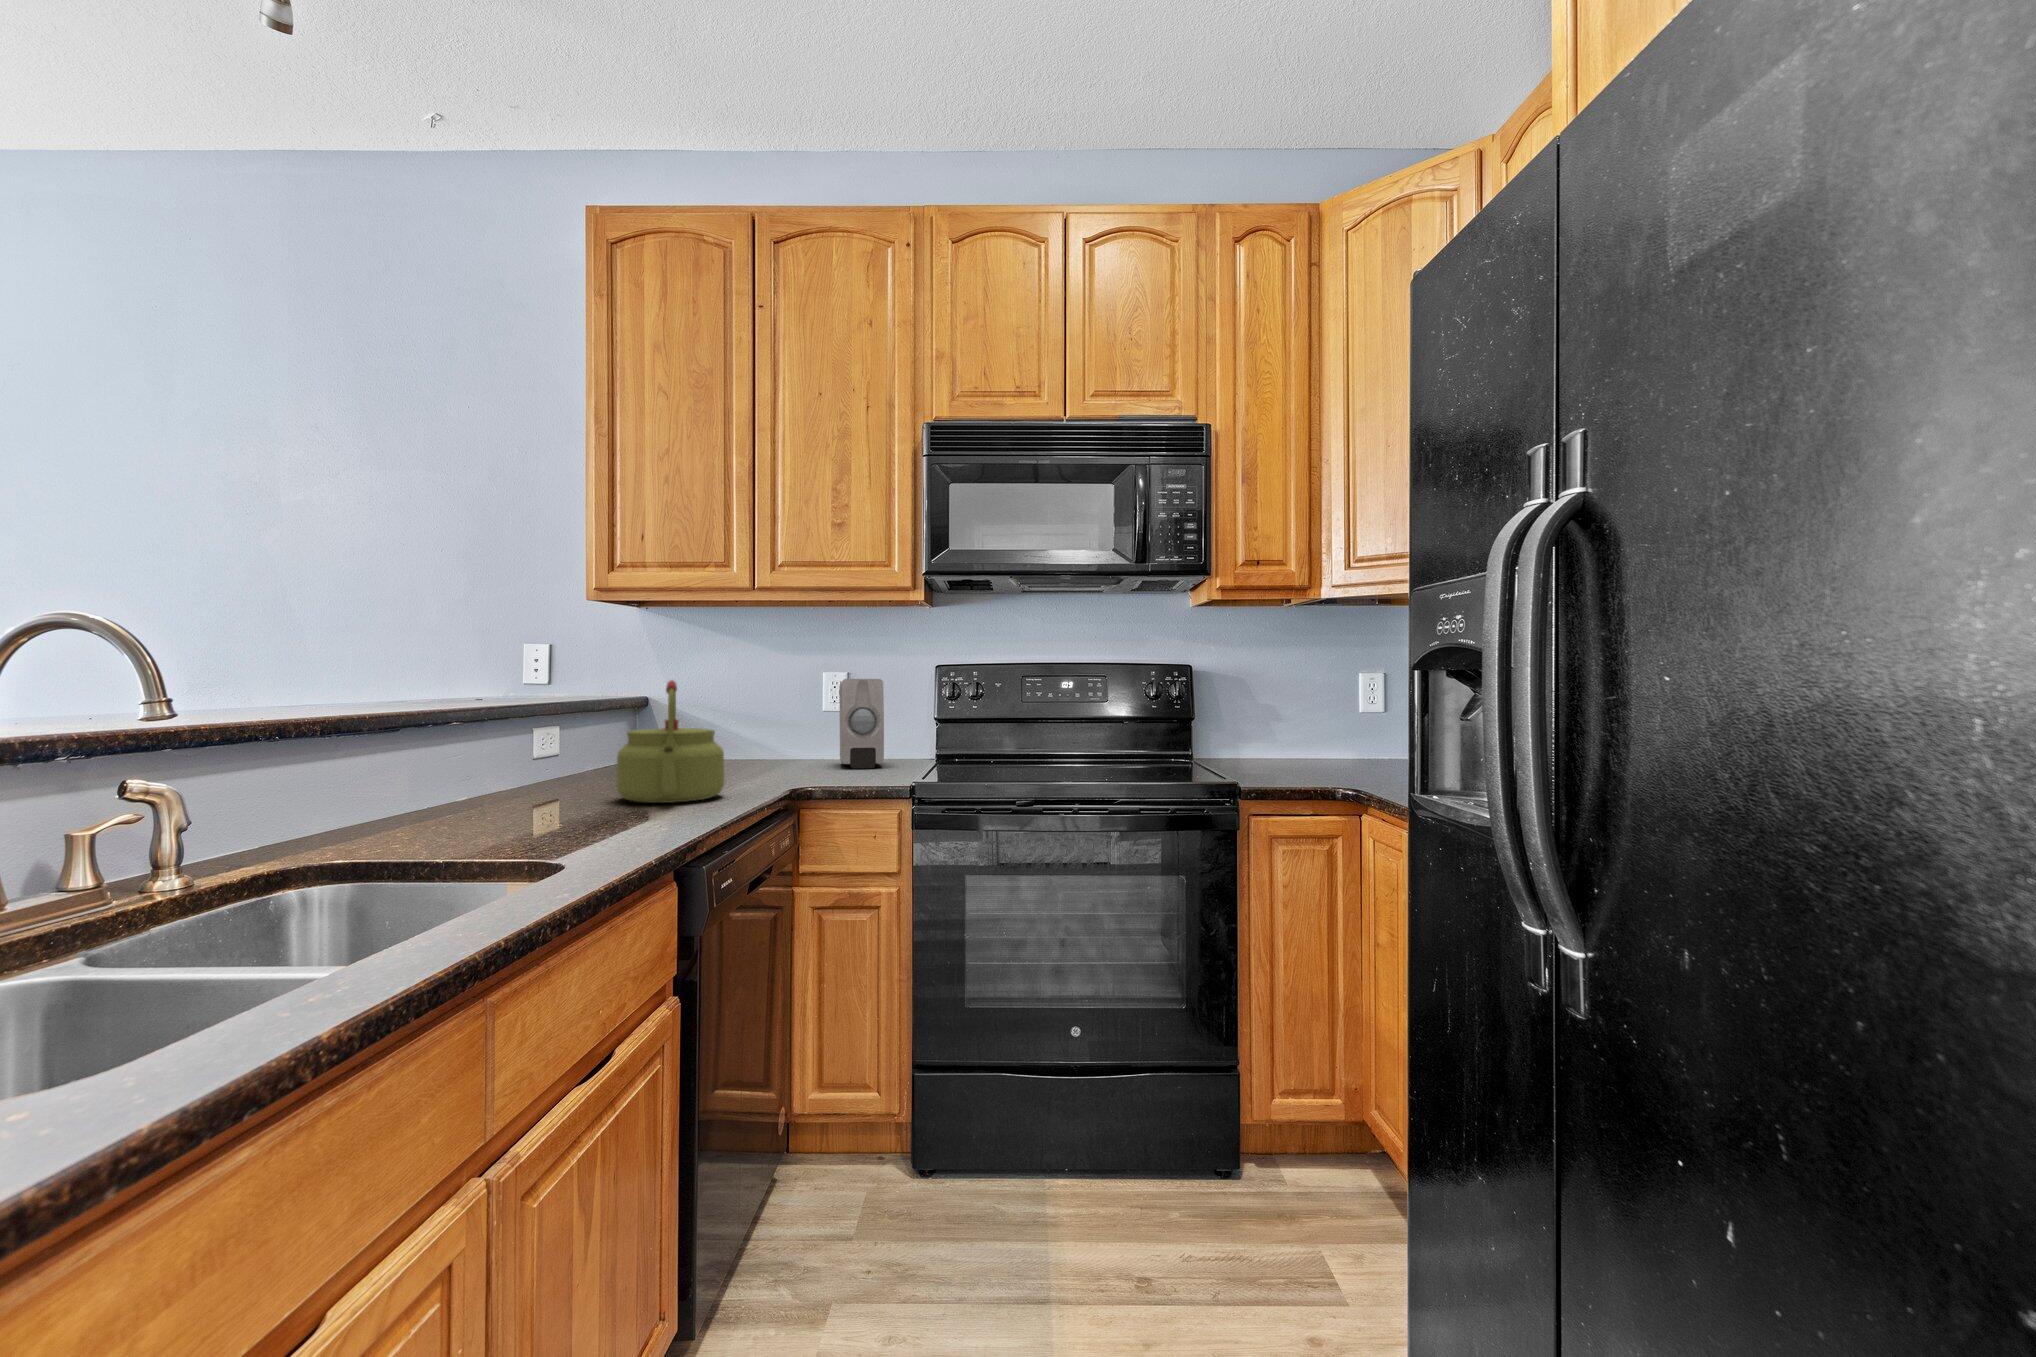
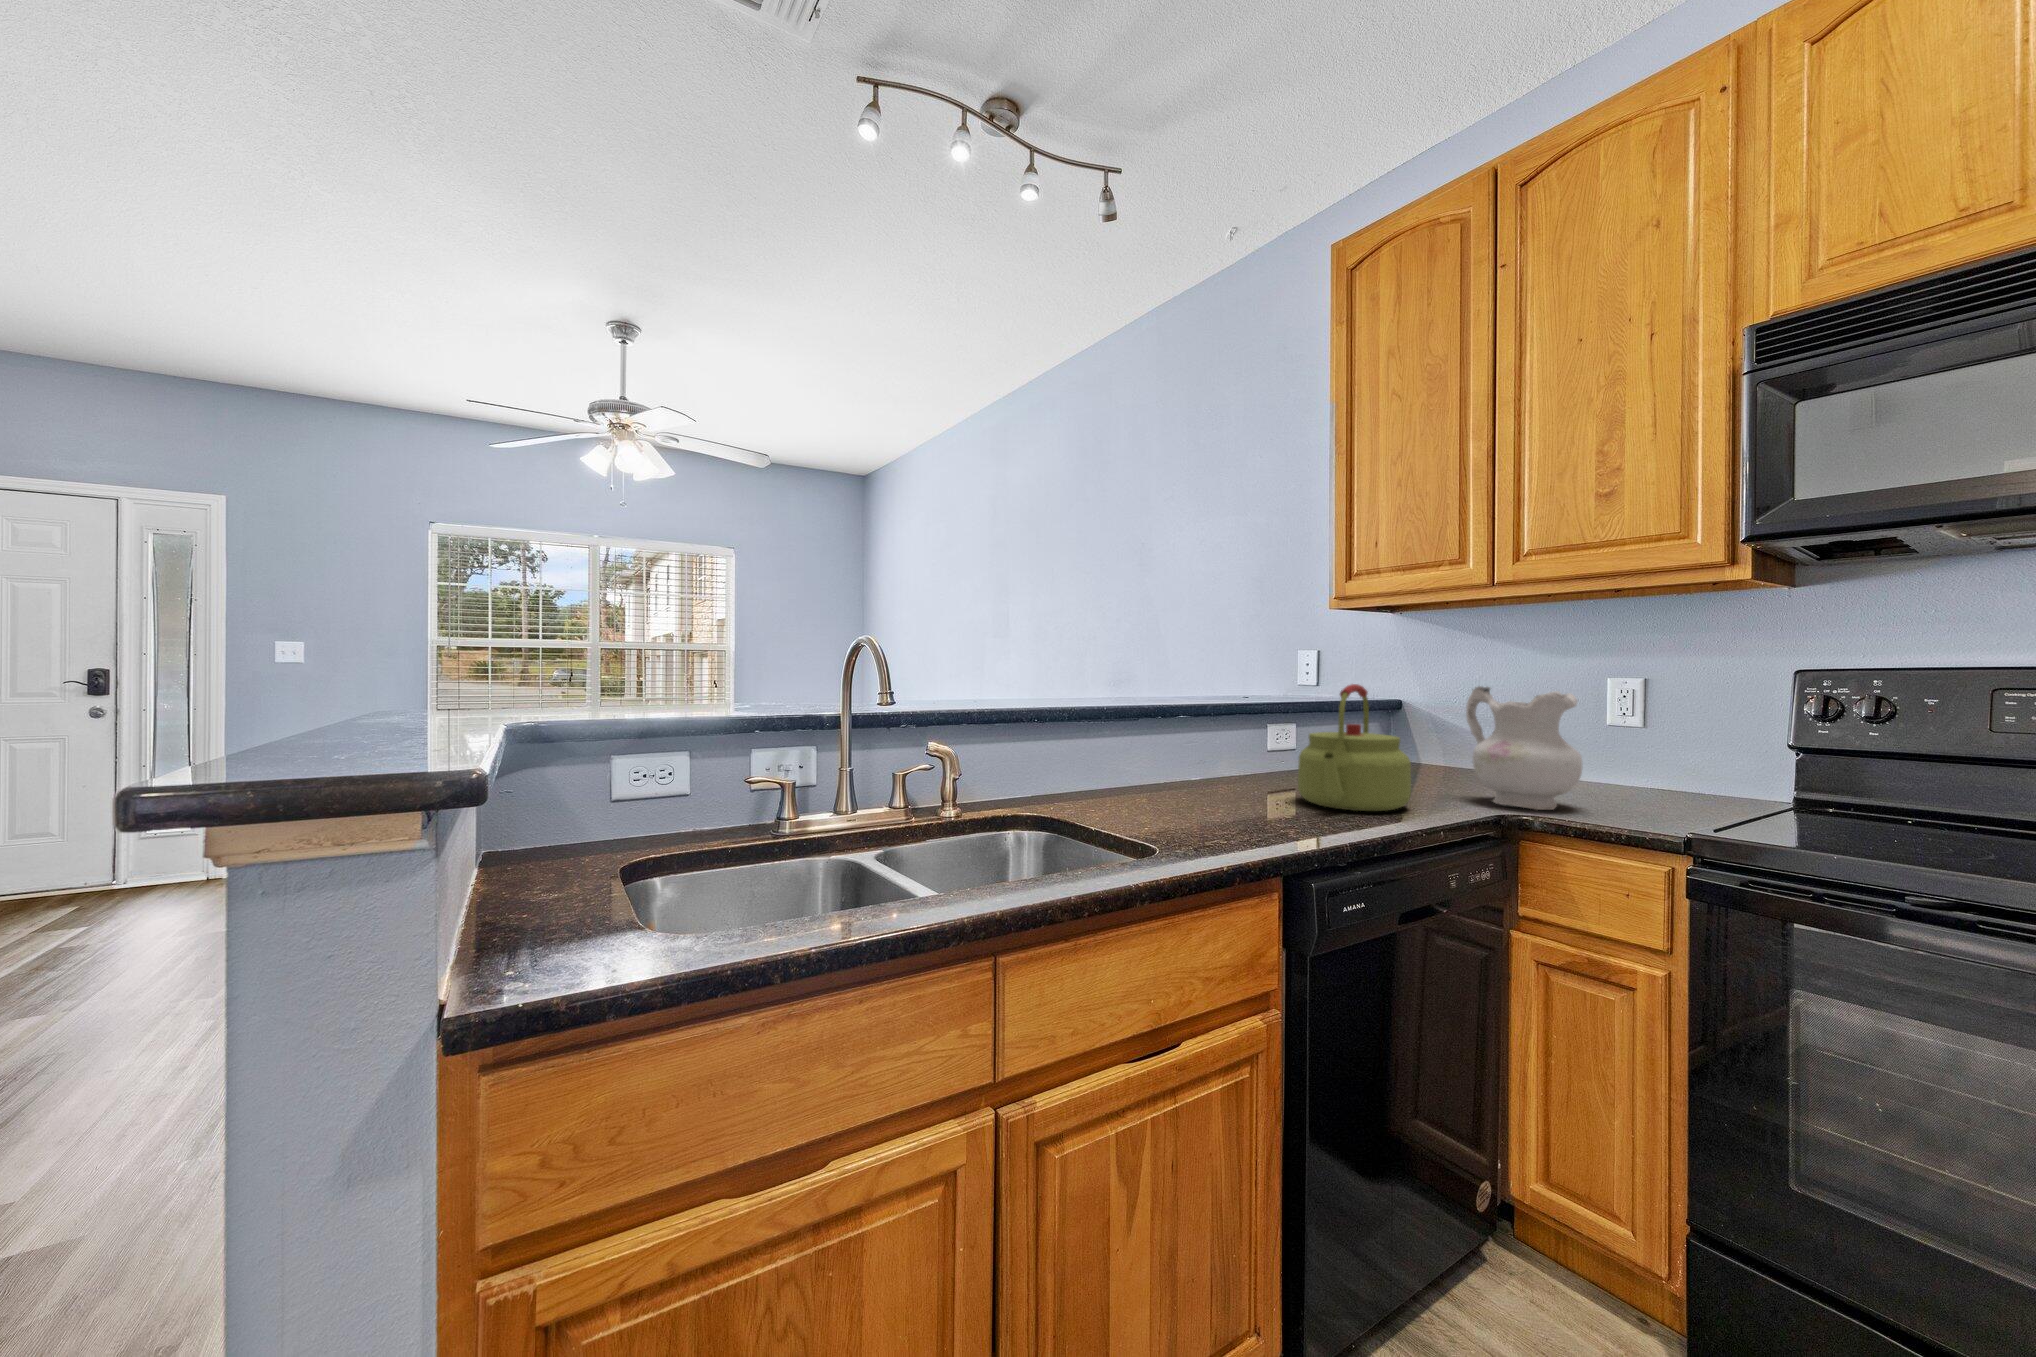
soap dispenser: present [839,679,884,768] -> none [1619,686,1694,802]
ceramic pitcher: none [745,680,833,783] -> present [1466,686,1582,810]

